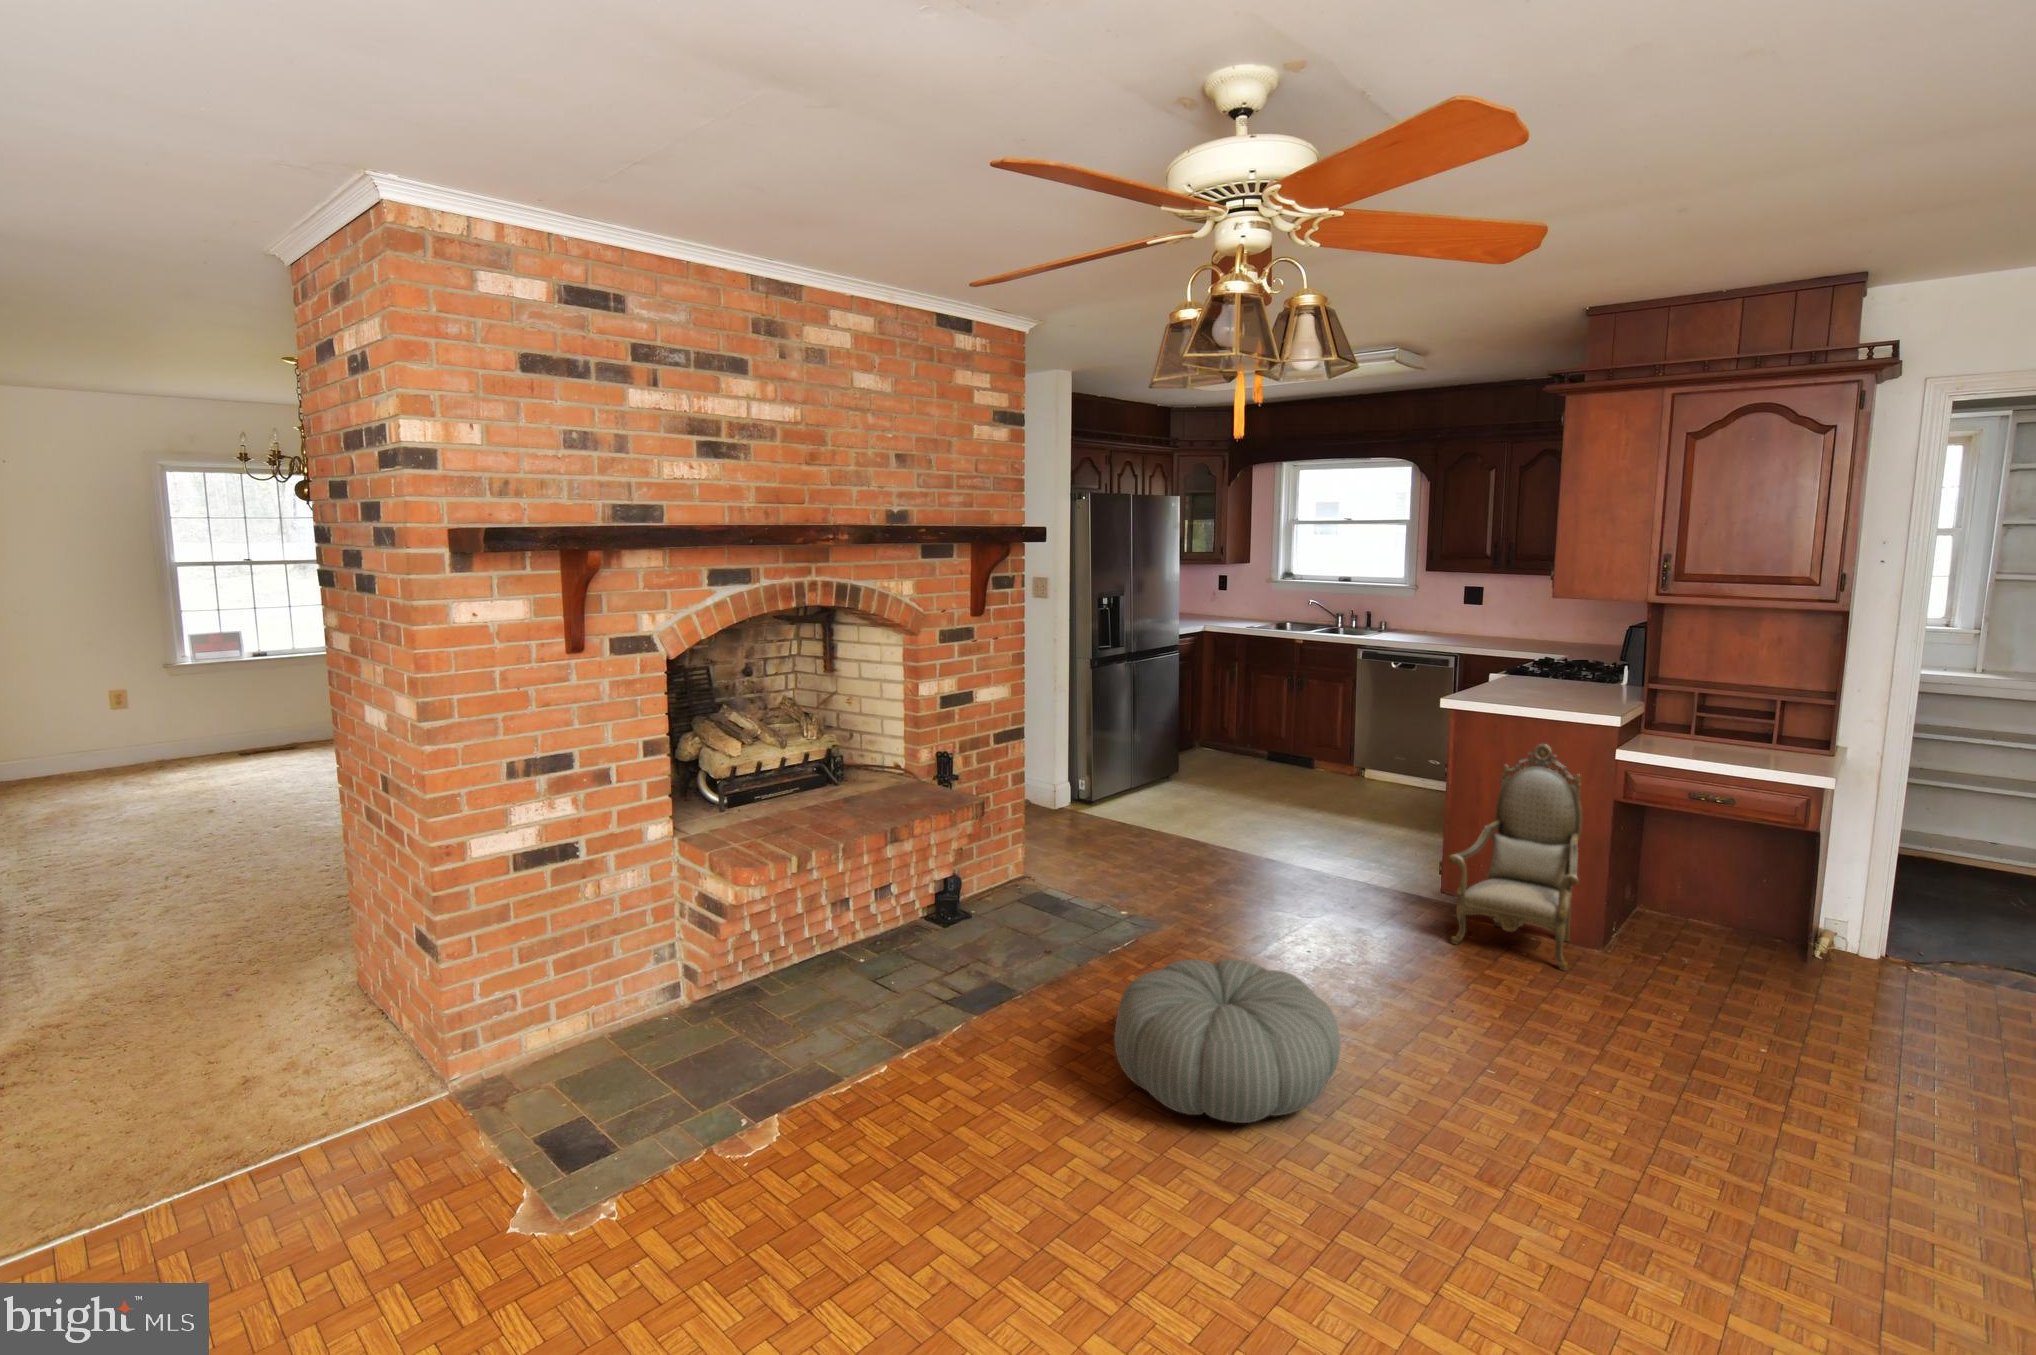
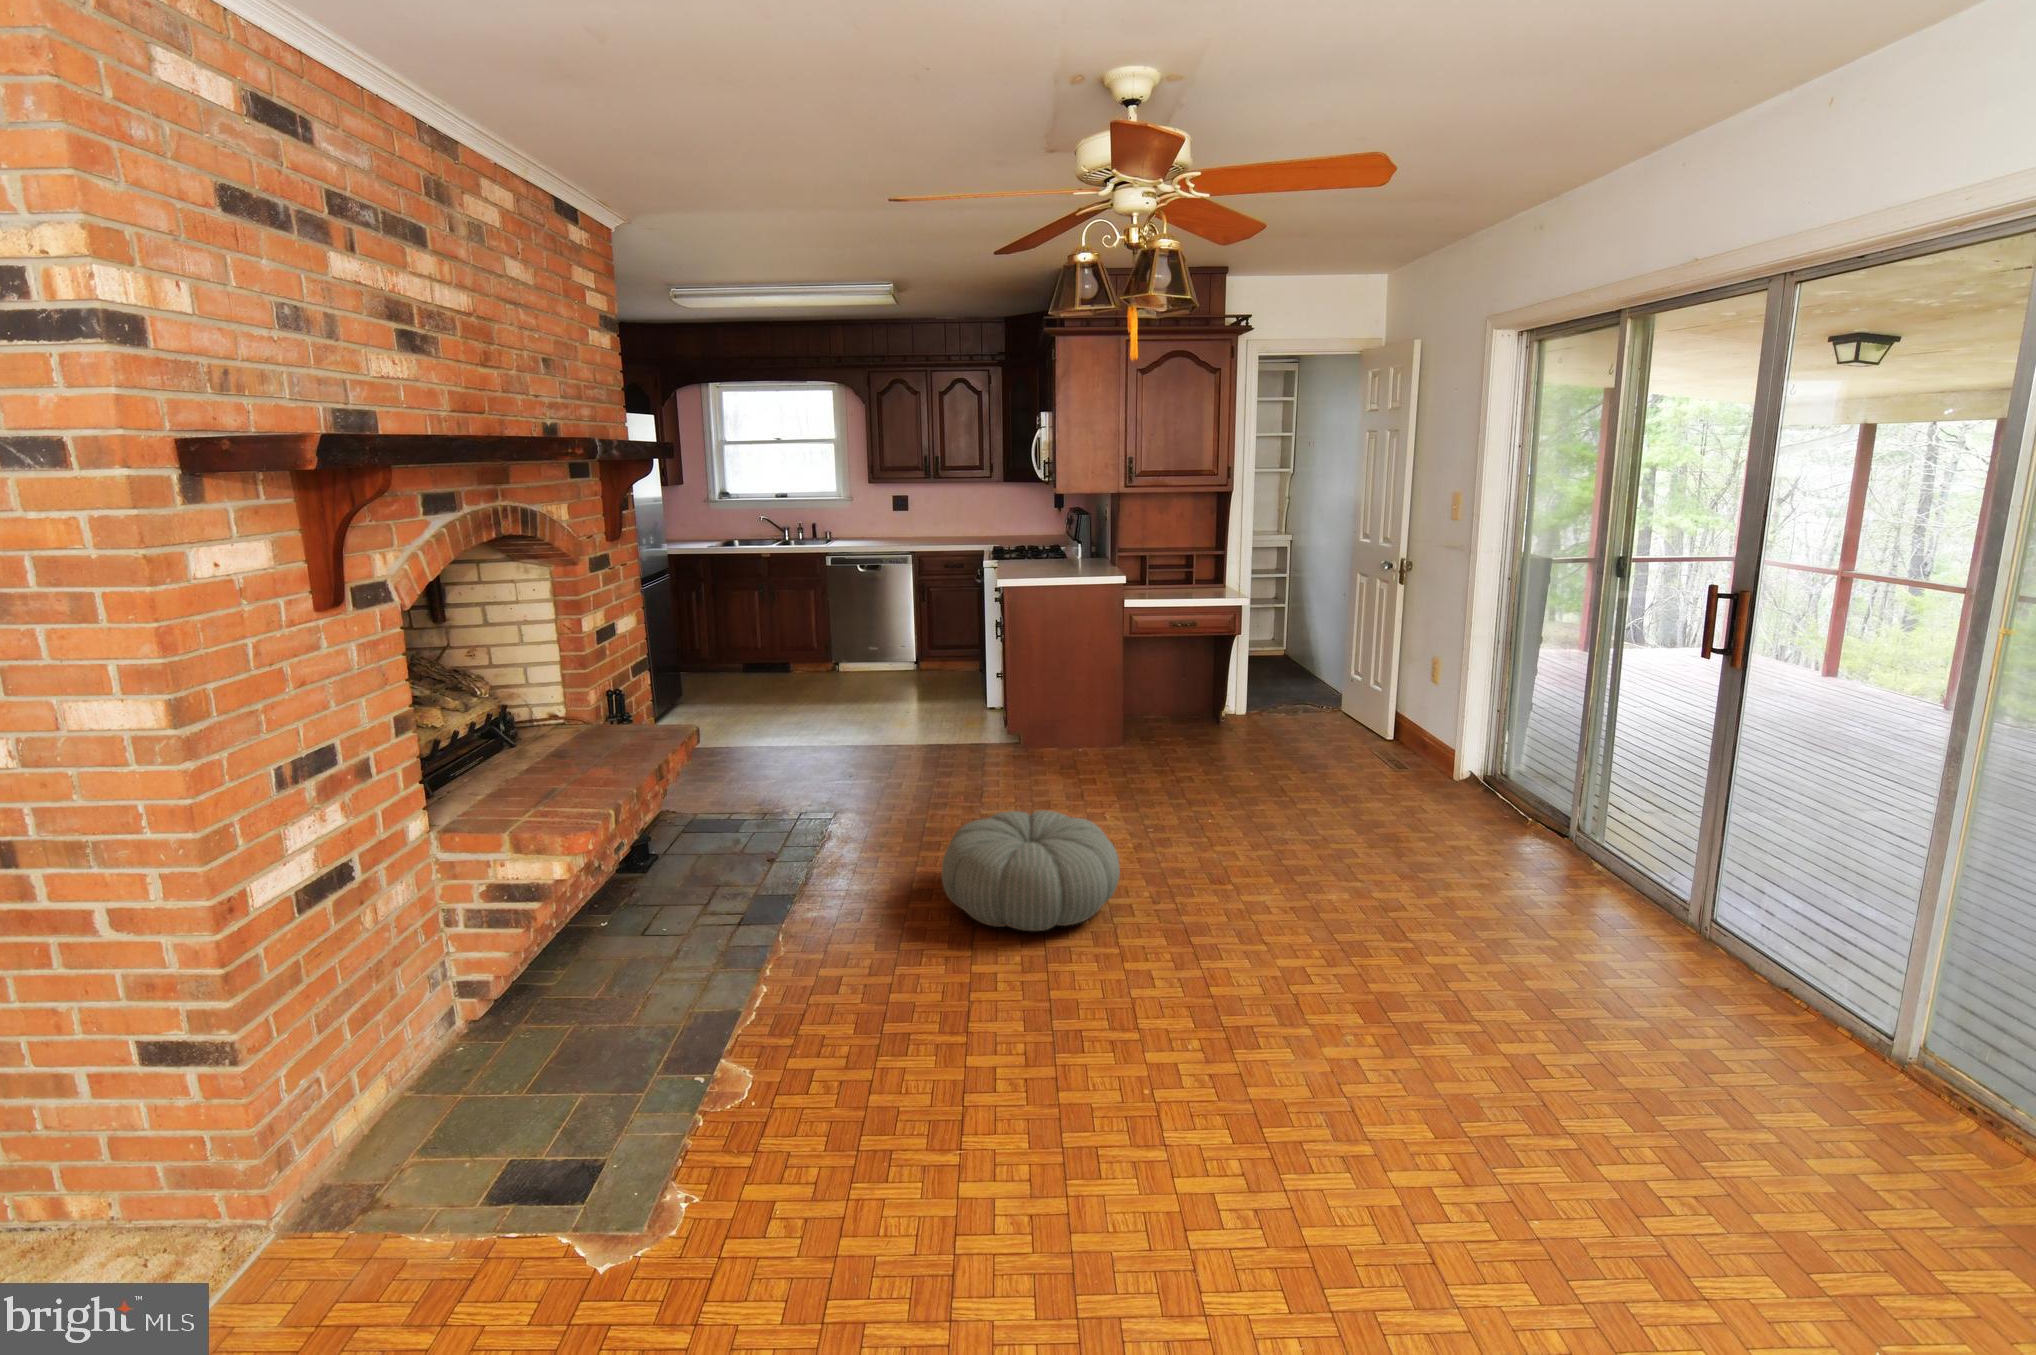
armchair: present [1448,744,1582,971] -> none [1013,573,1134,776]

